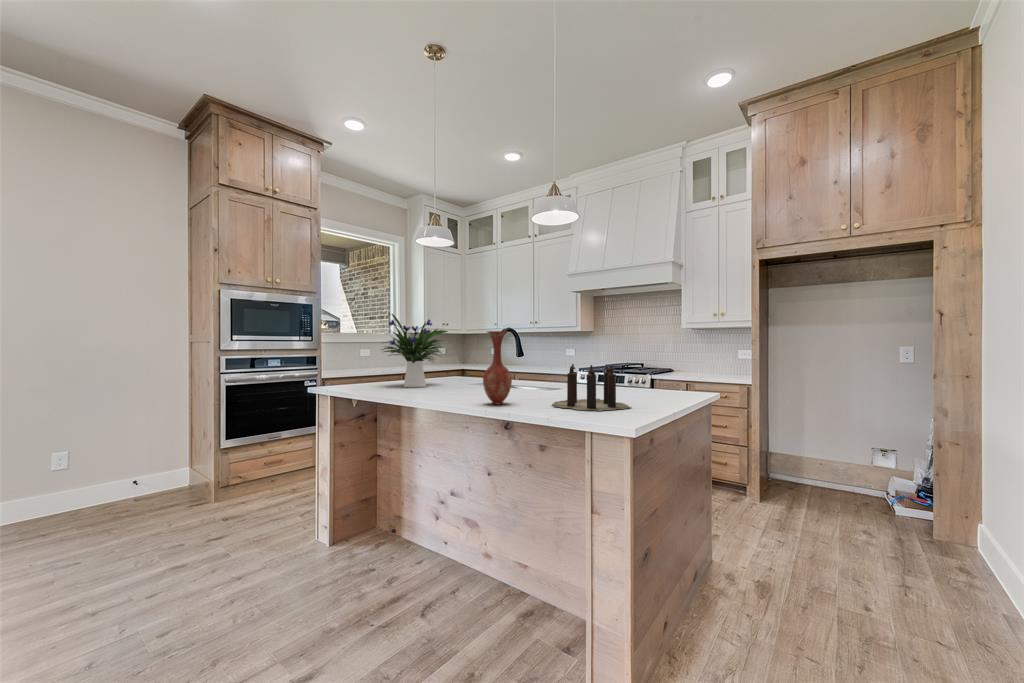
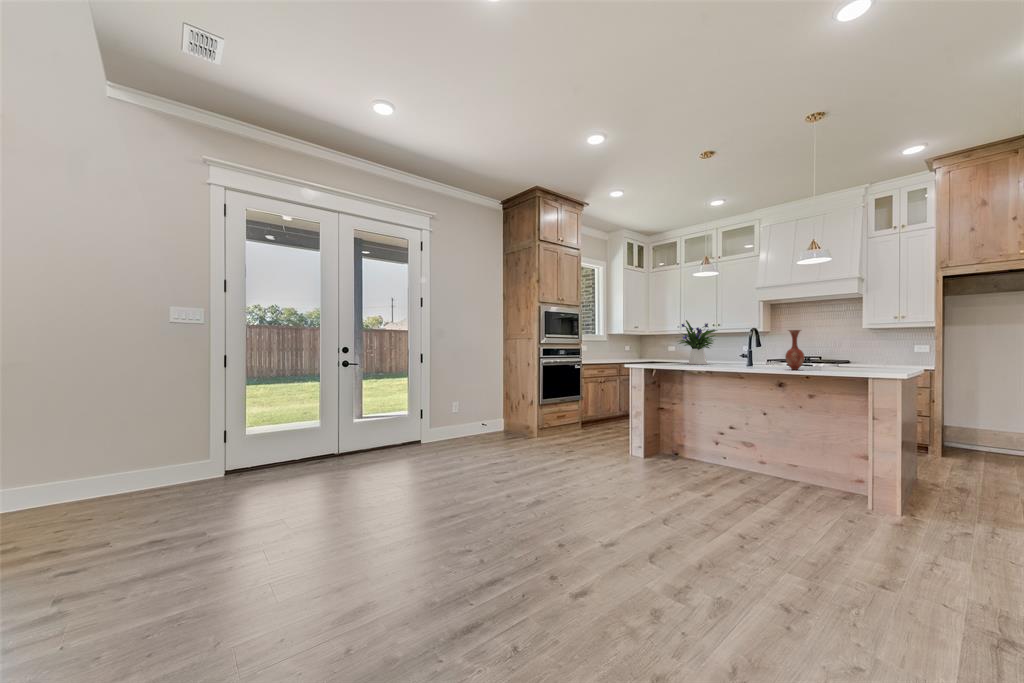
candle: present [552,364,632,411] -> none [829,348,891,372]

